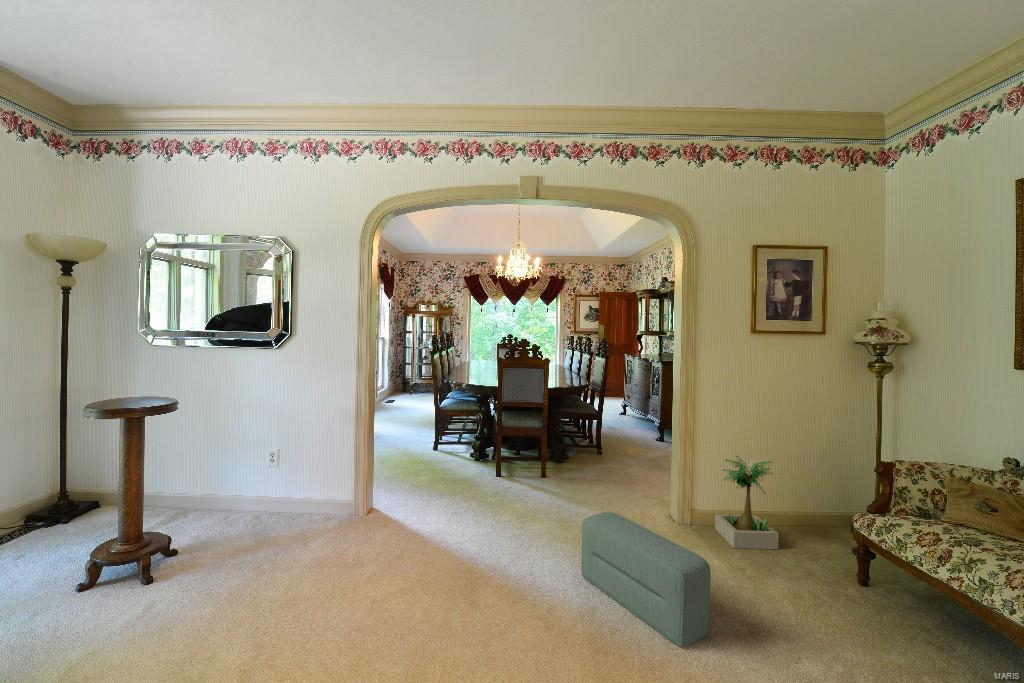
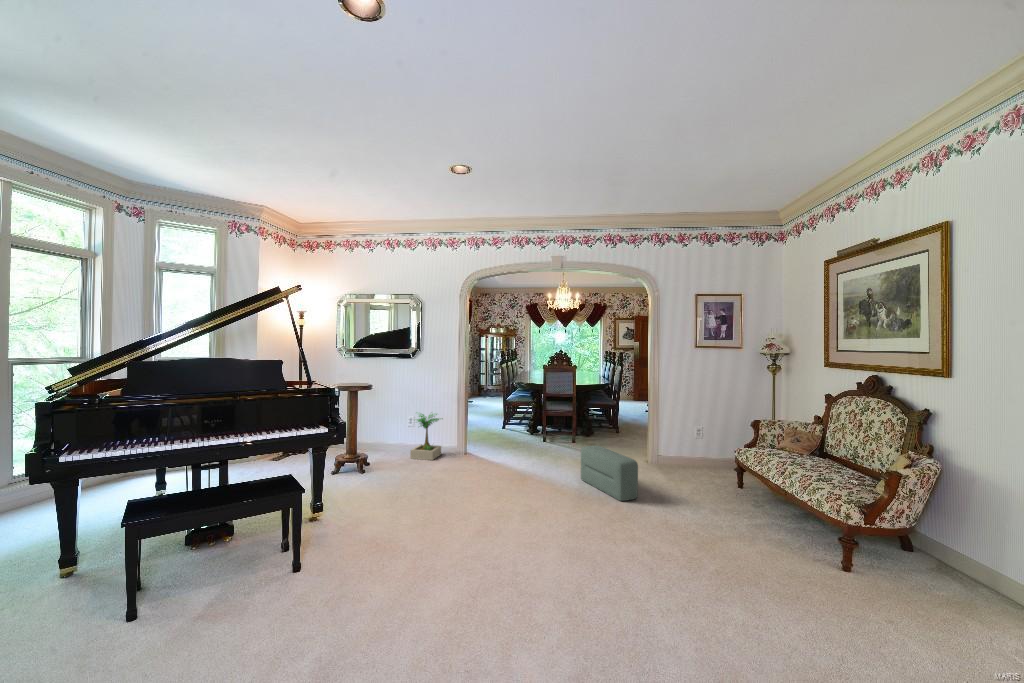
potted plant: present [715,456,779,549] -> present [410,414,441,460]

